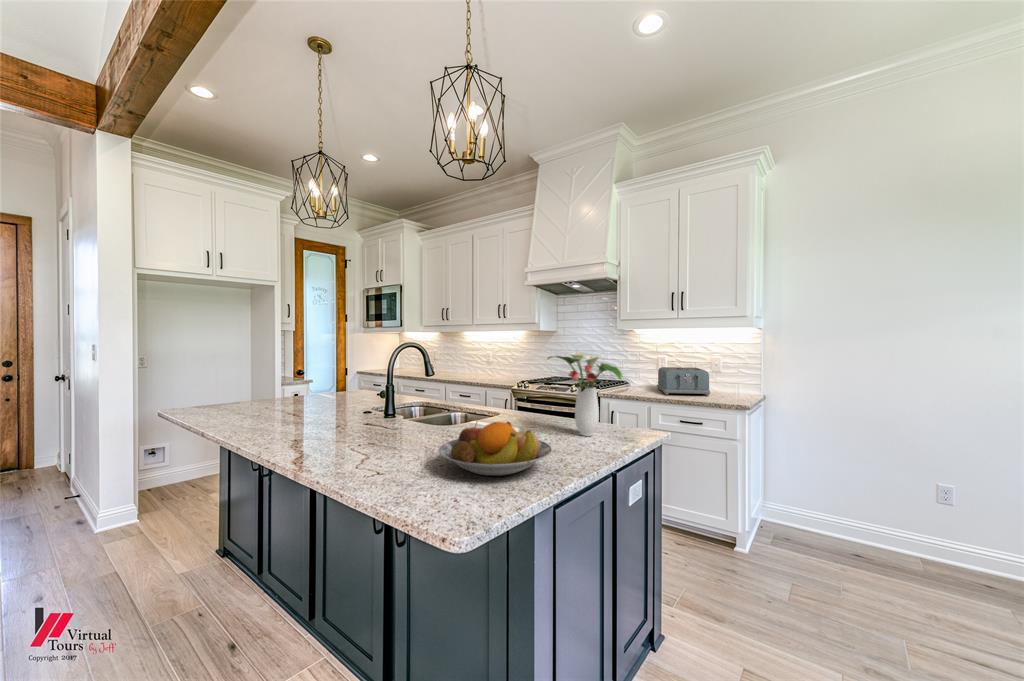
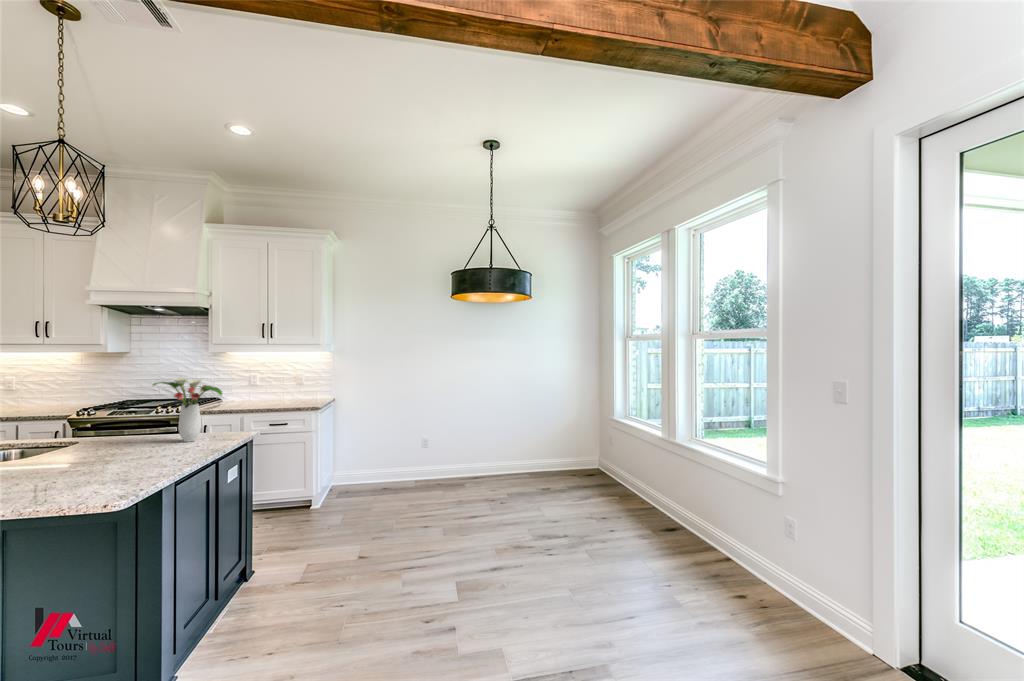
toaster: present [657,367,710,395] -> none [248,382,293,405]
fruit bowl: present [439,422,552,476] -> none [53,435,170,477]

